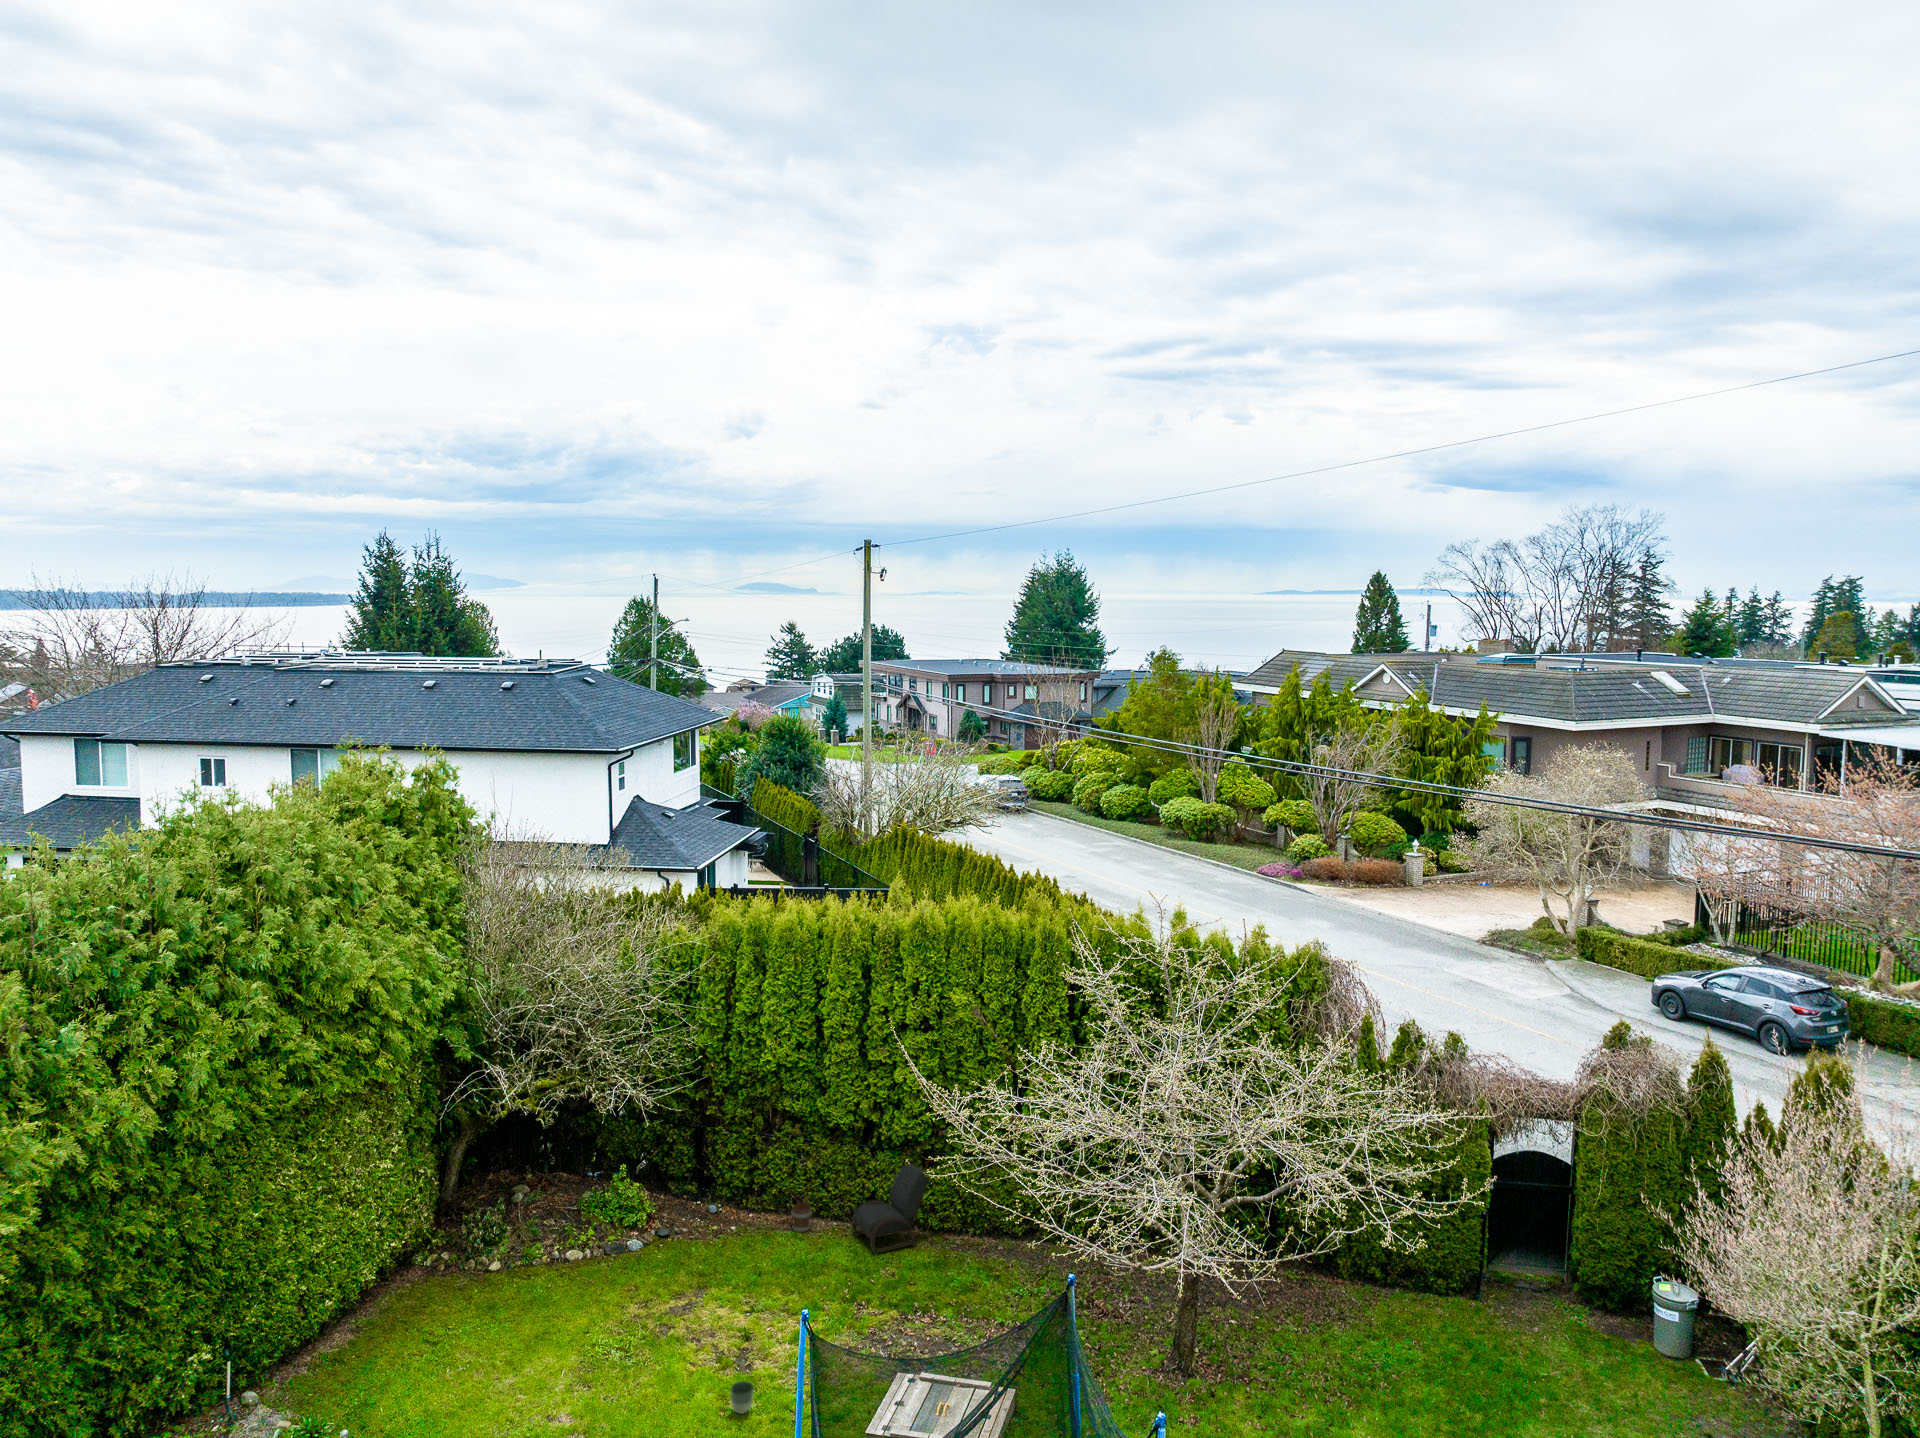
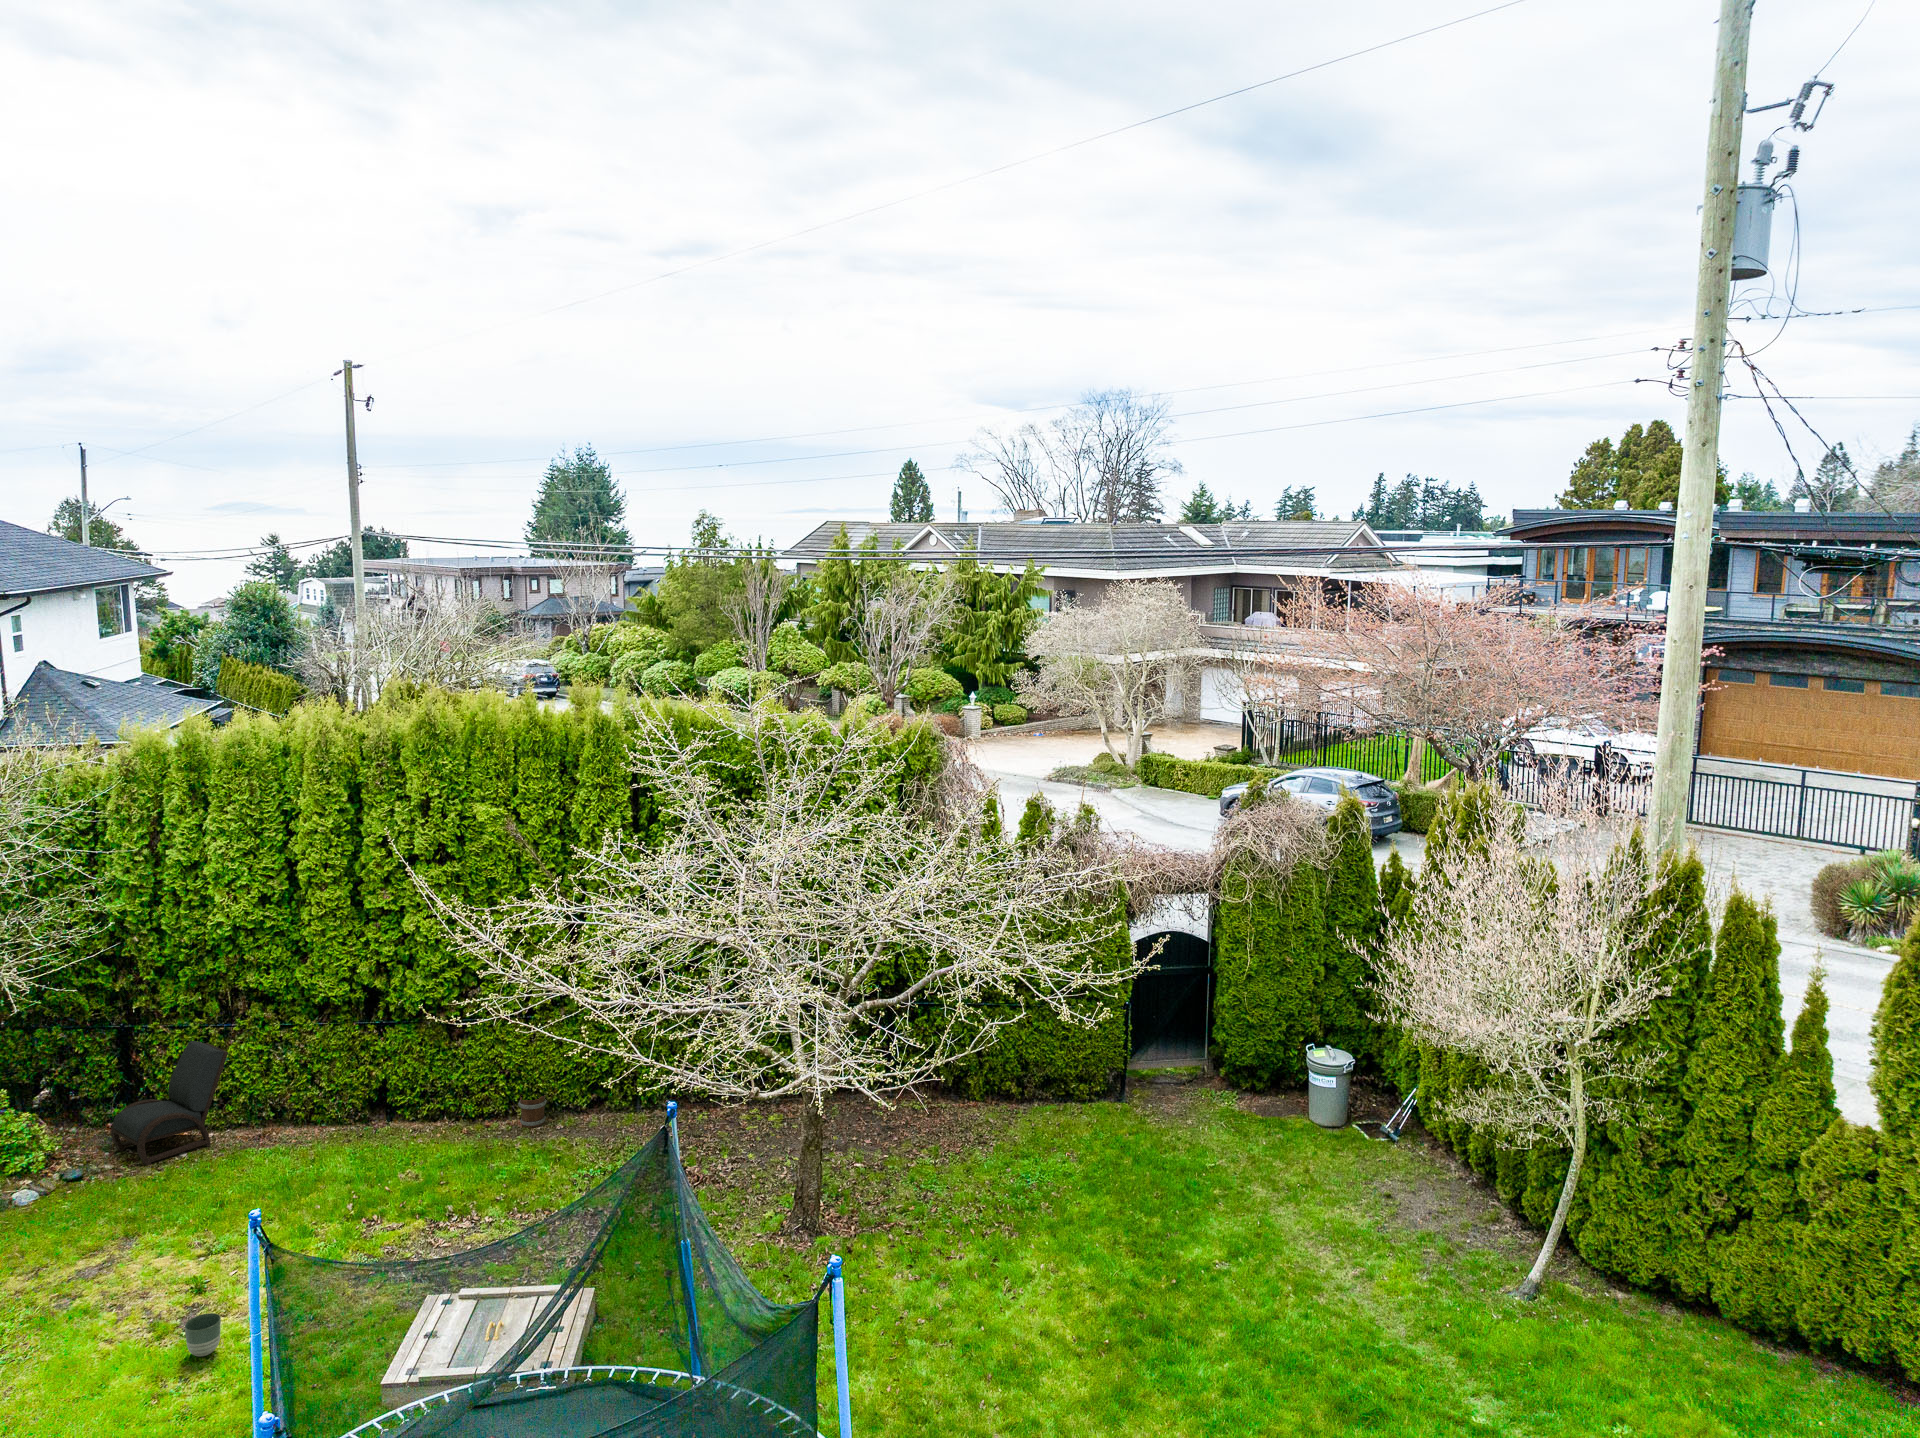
lounge chair: present [852,1164,929,1255] -> present [111,1041,228,1166]
bucket: present [791,1197,812,1232] -> present [518,1095,547,1128]

